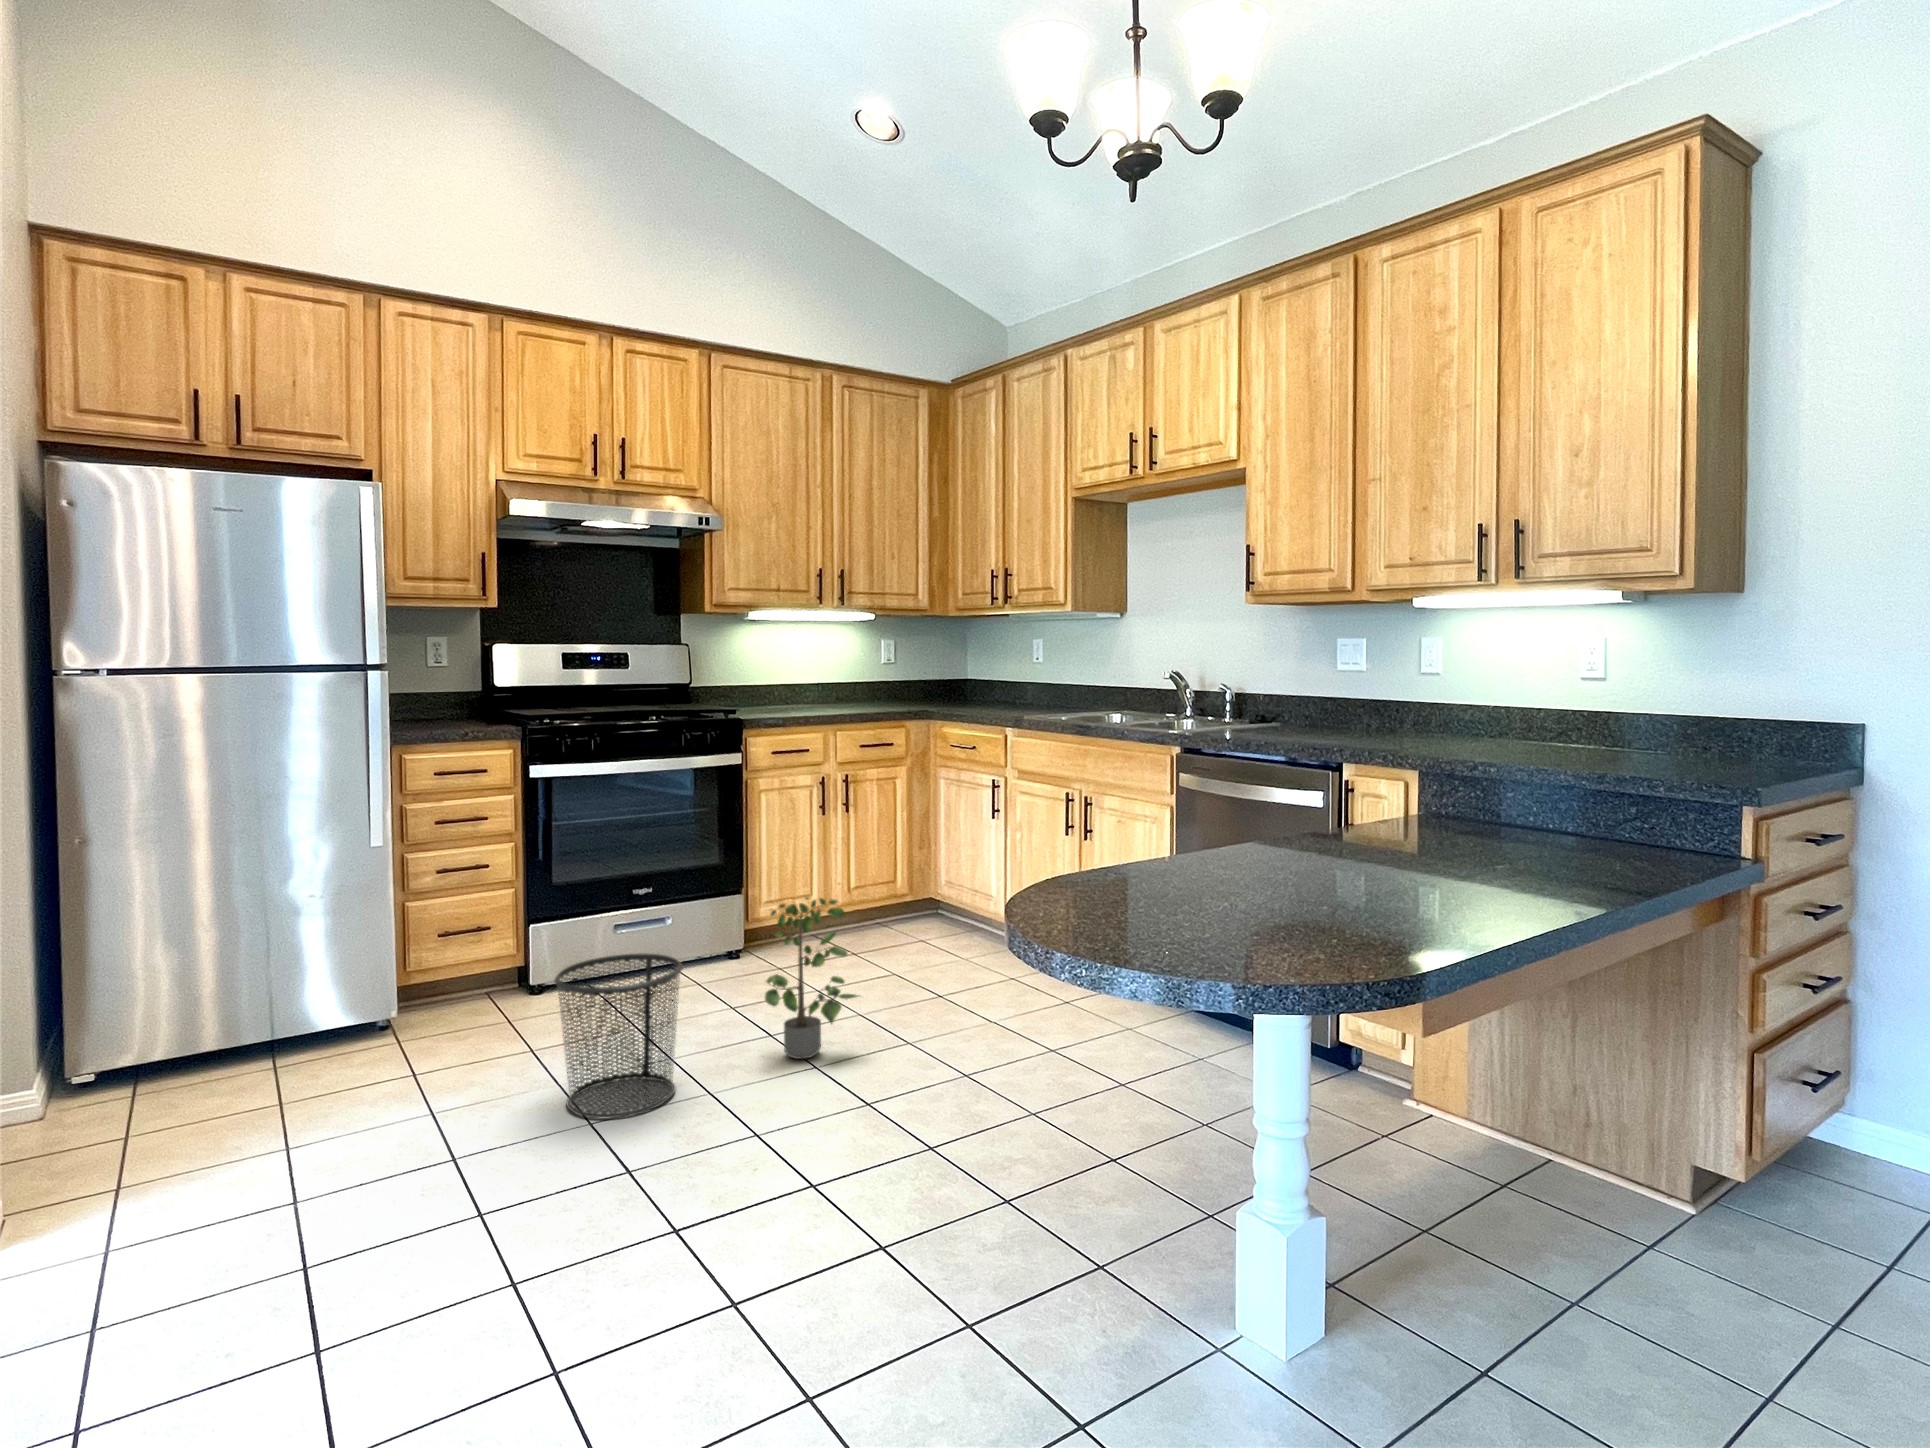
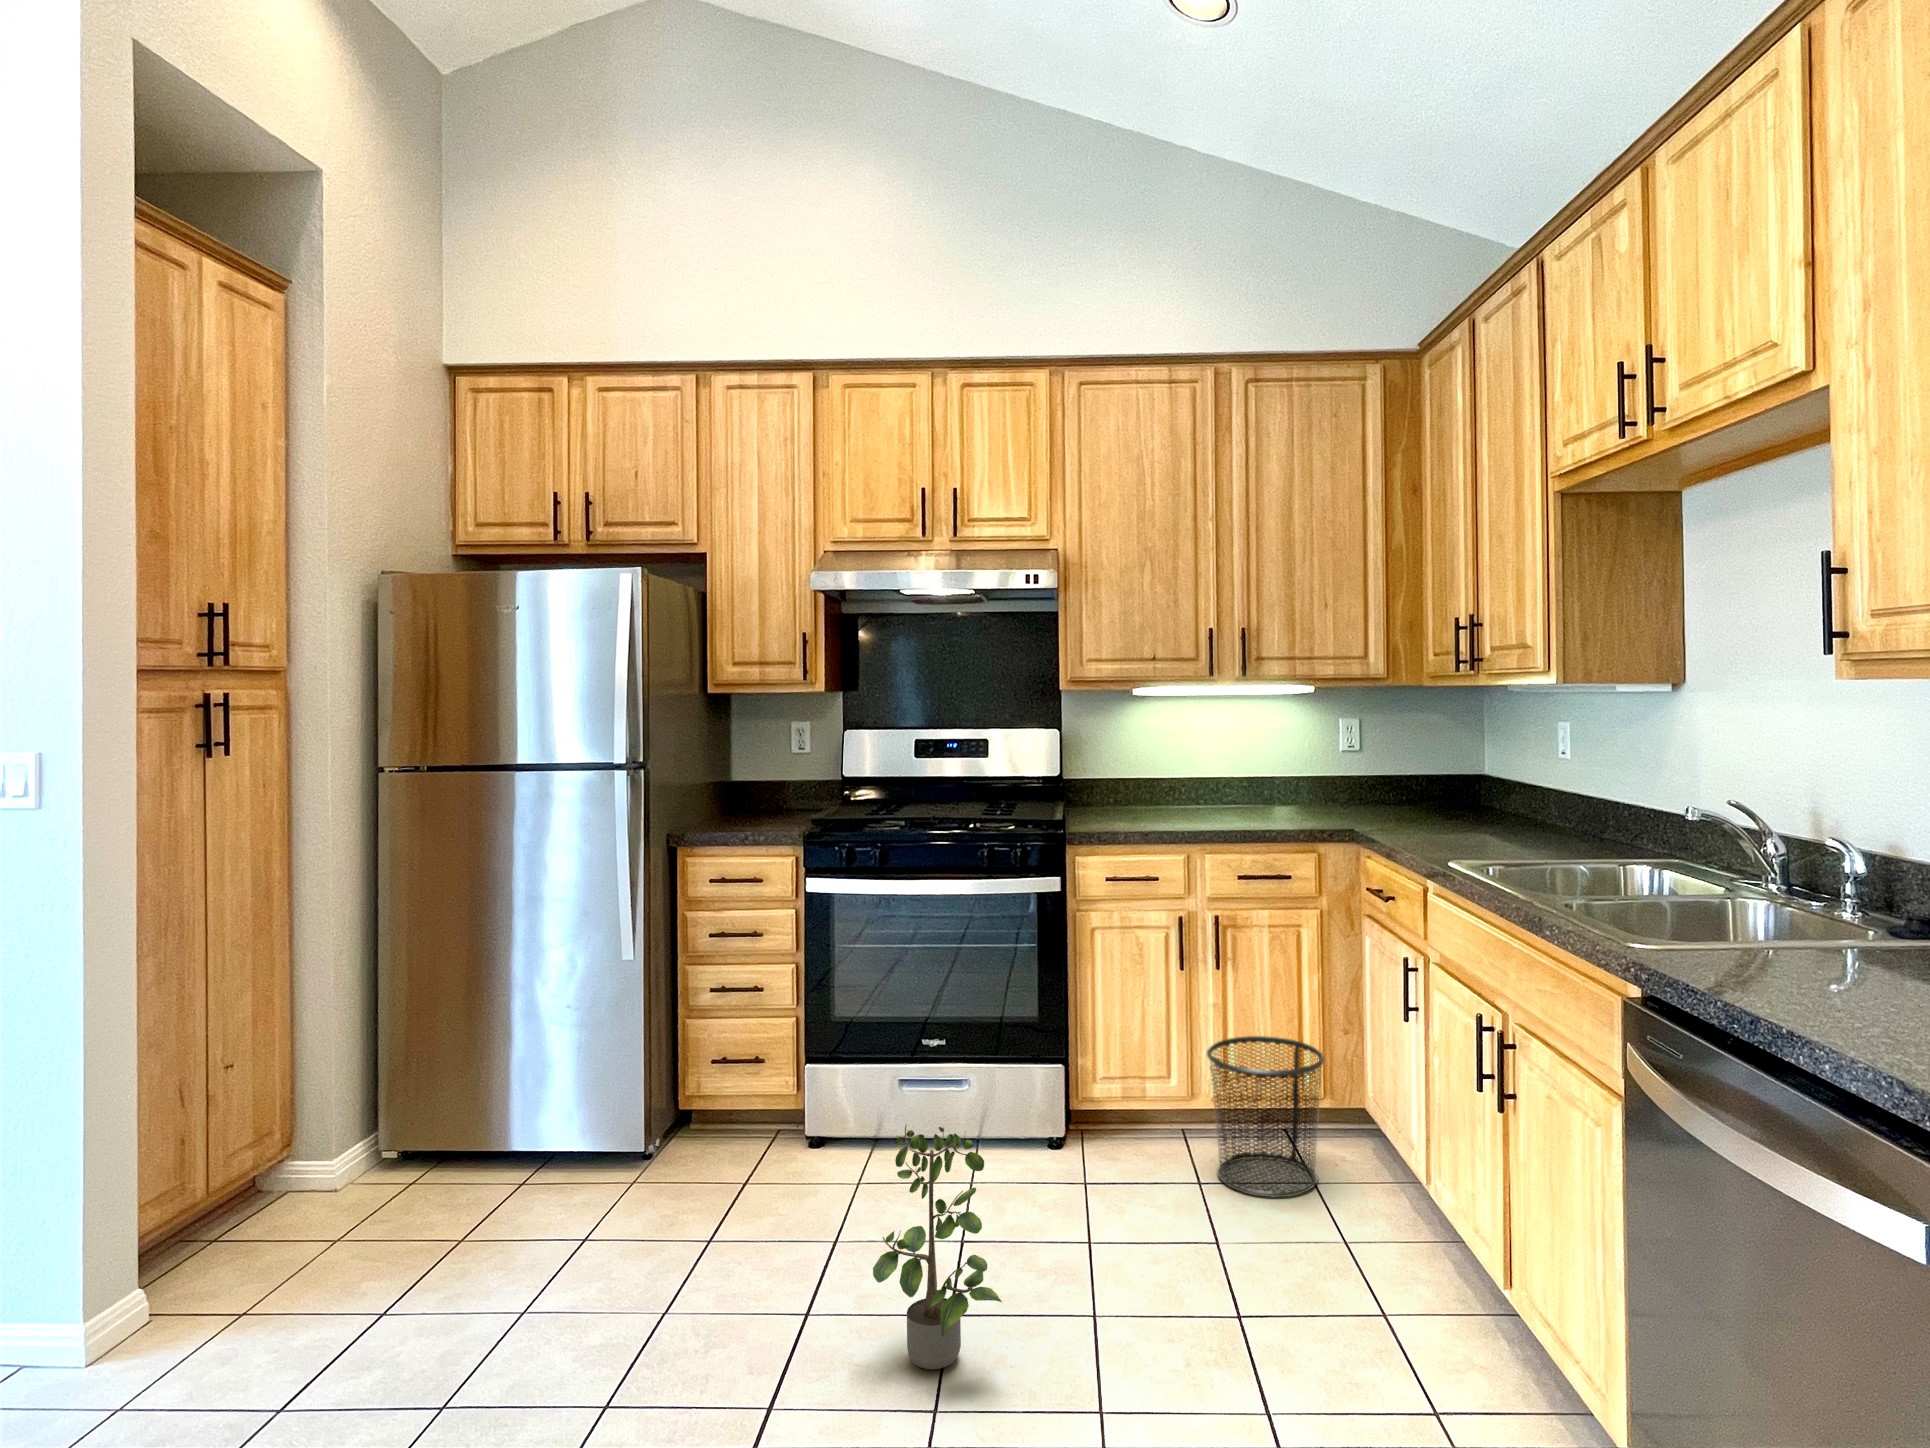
waste bin: present [554,953,683,1119] -> present [1207,1036,1324,1197]

